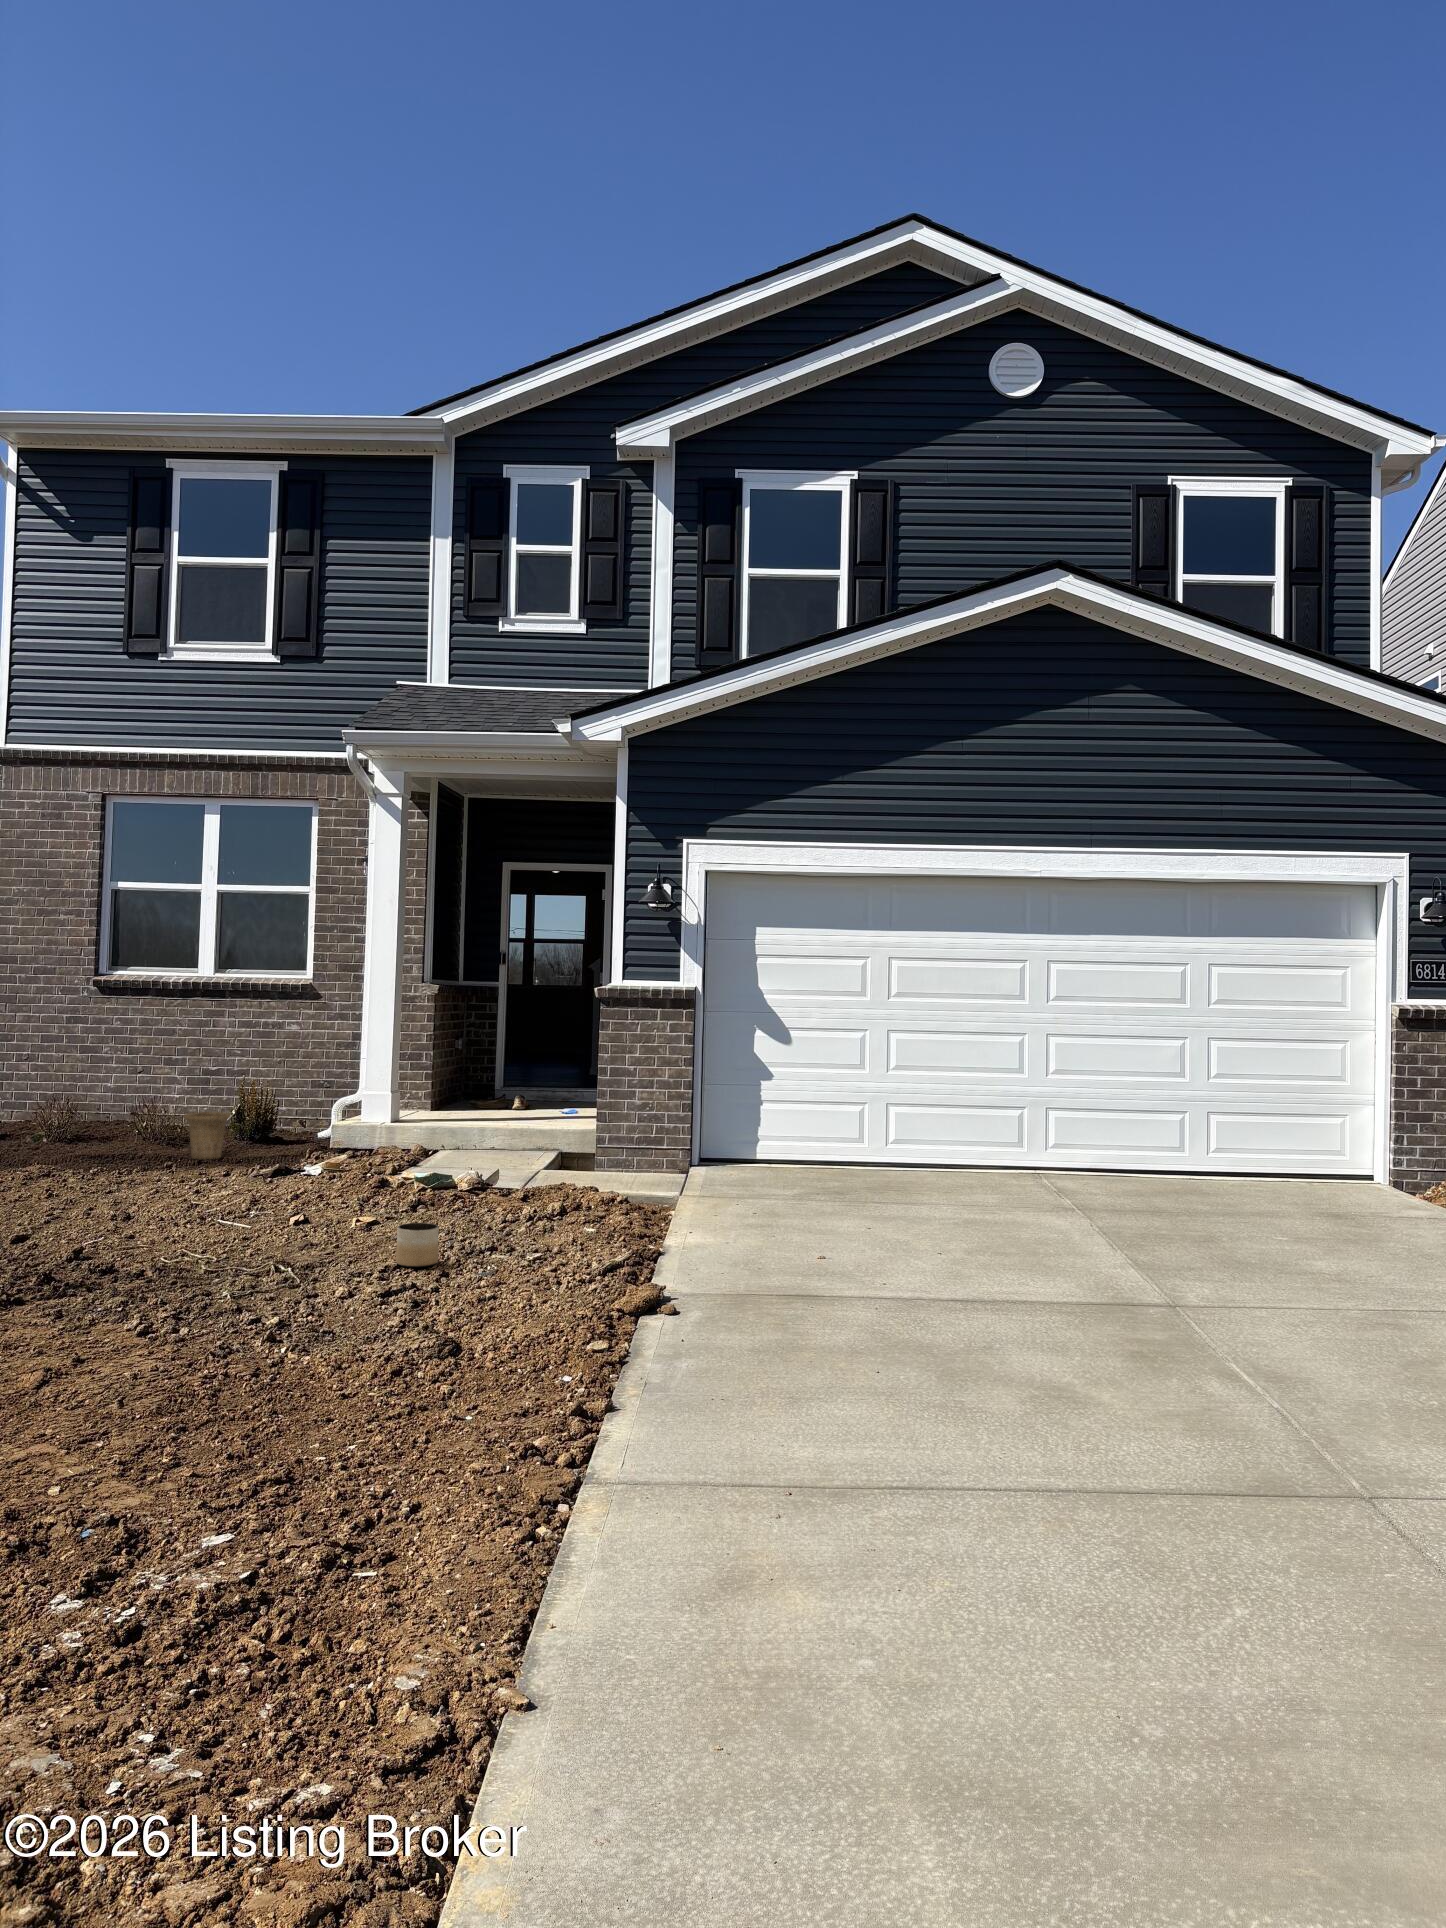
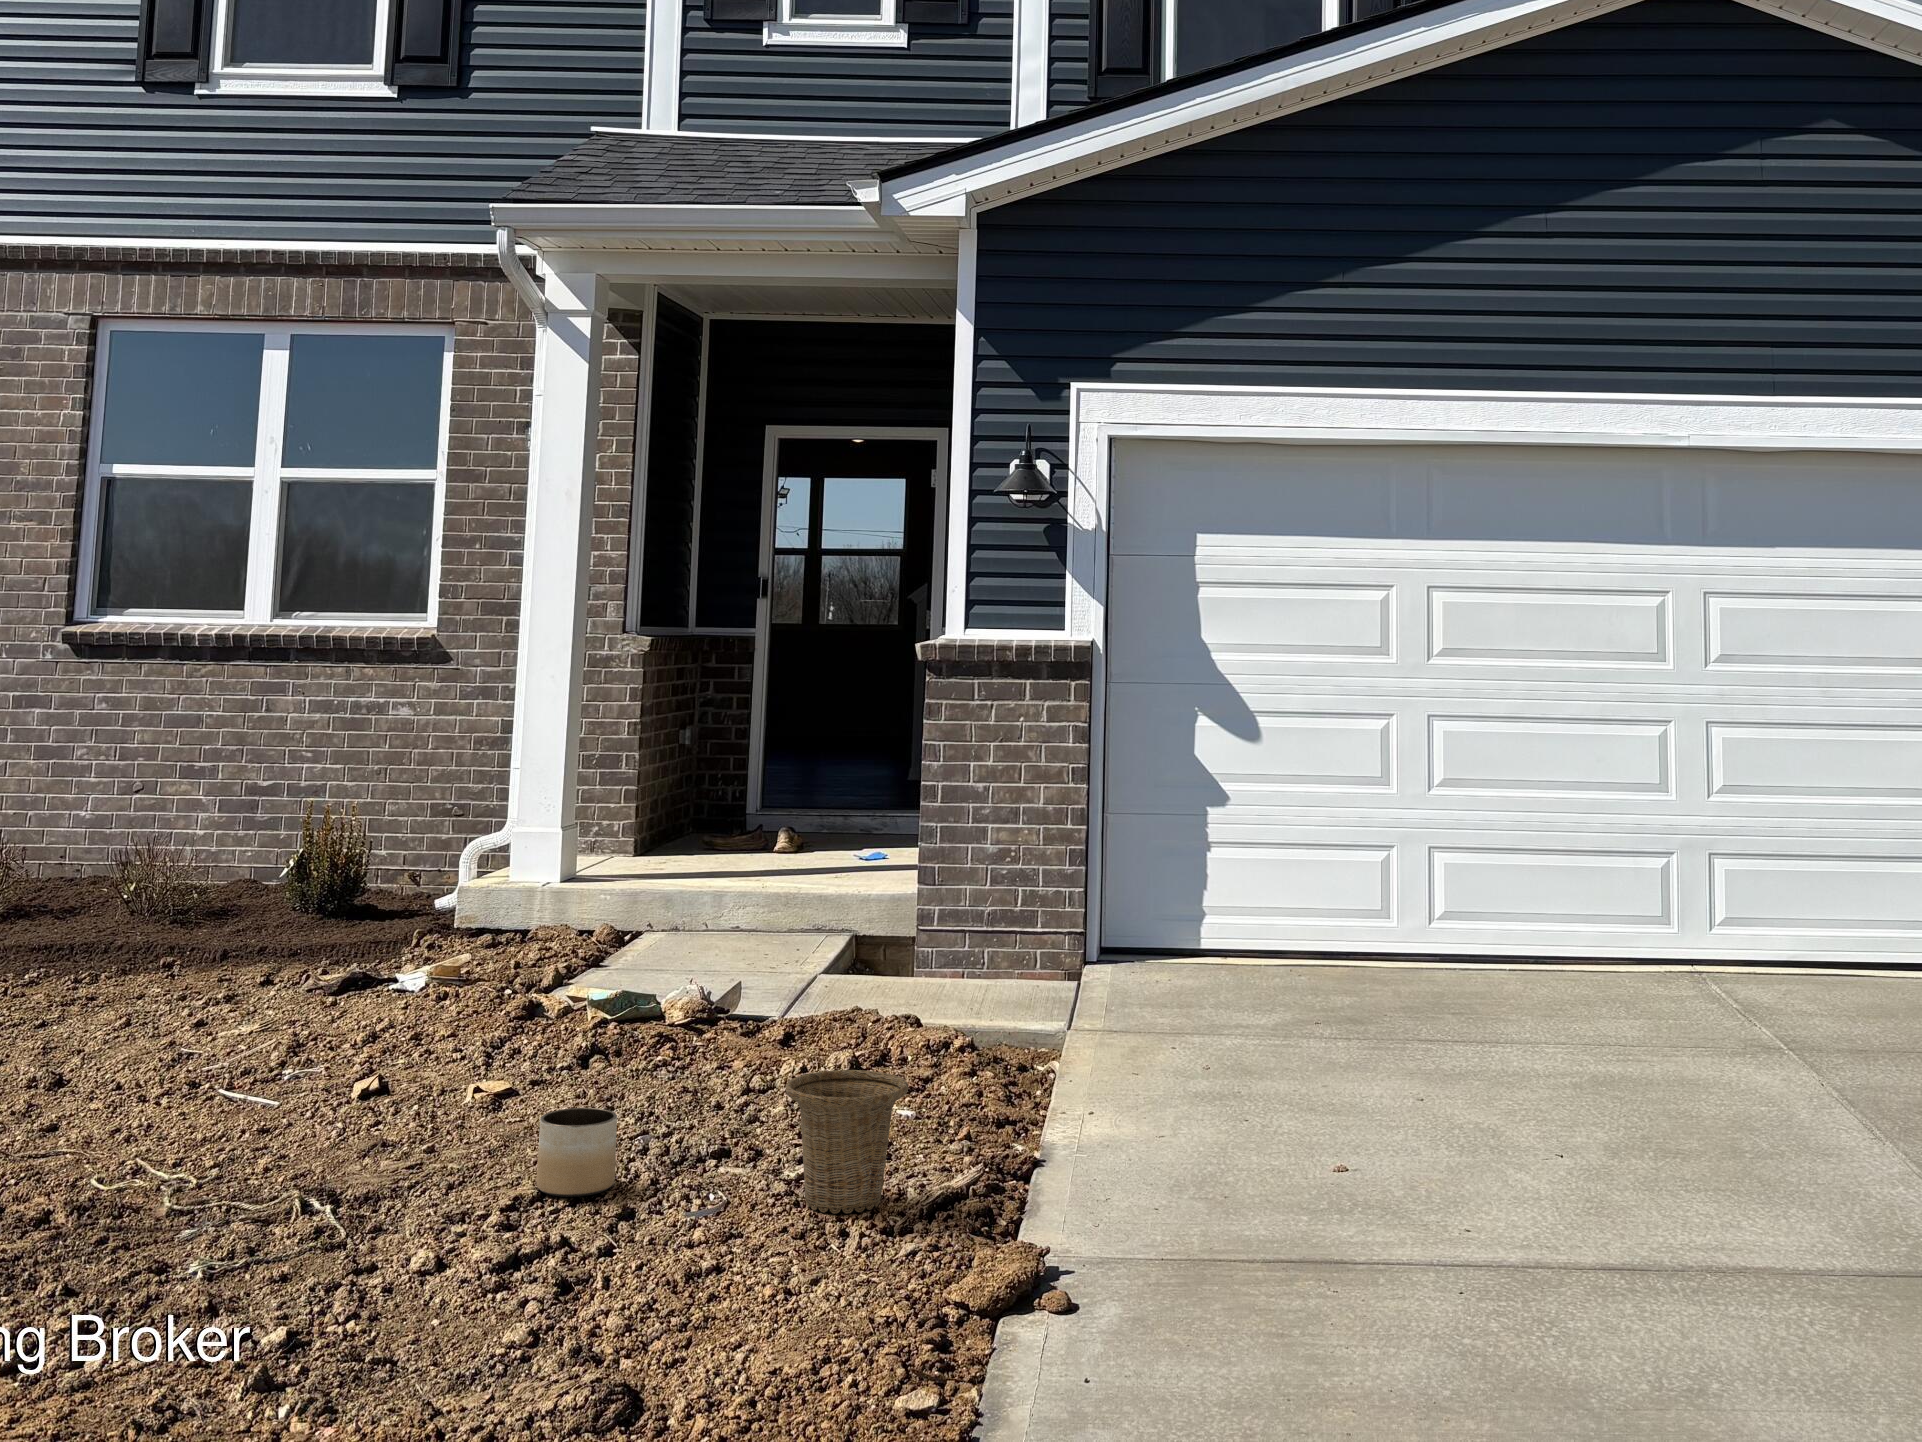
basket: present [183,1112,232,1159] -> present [785,1070,908,1214]

